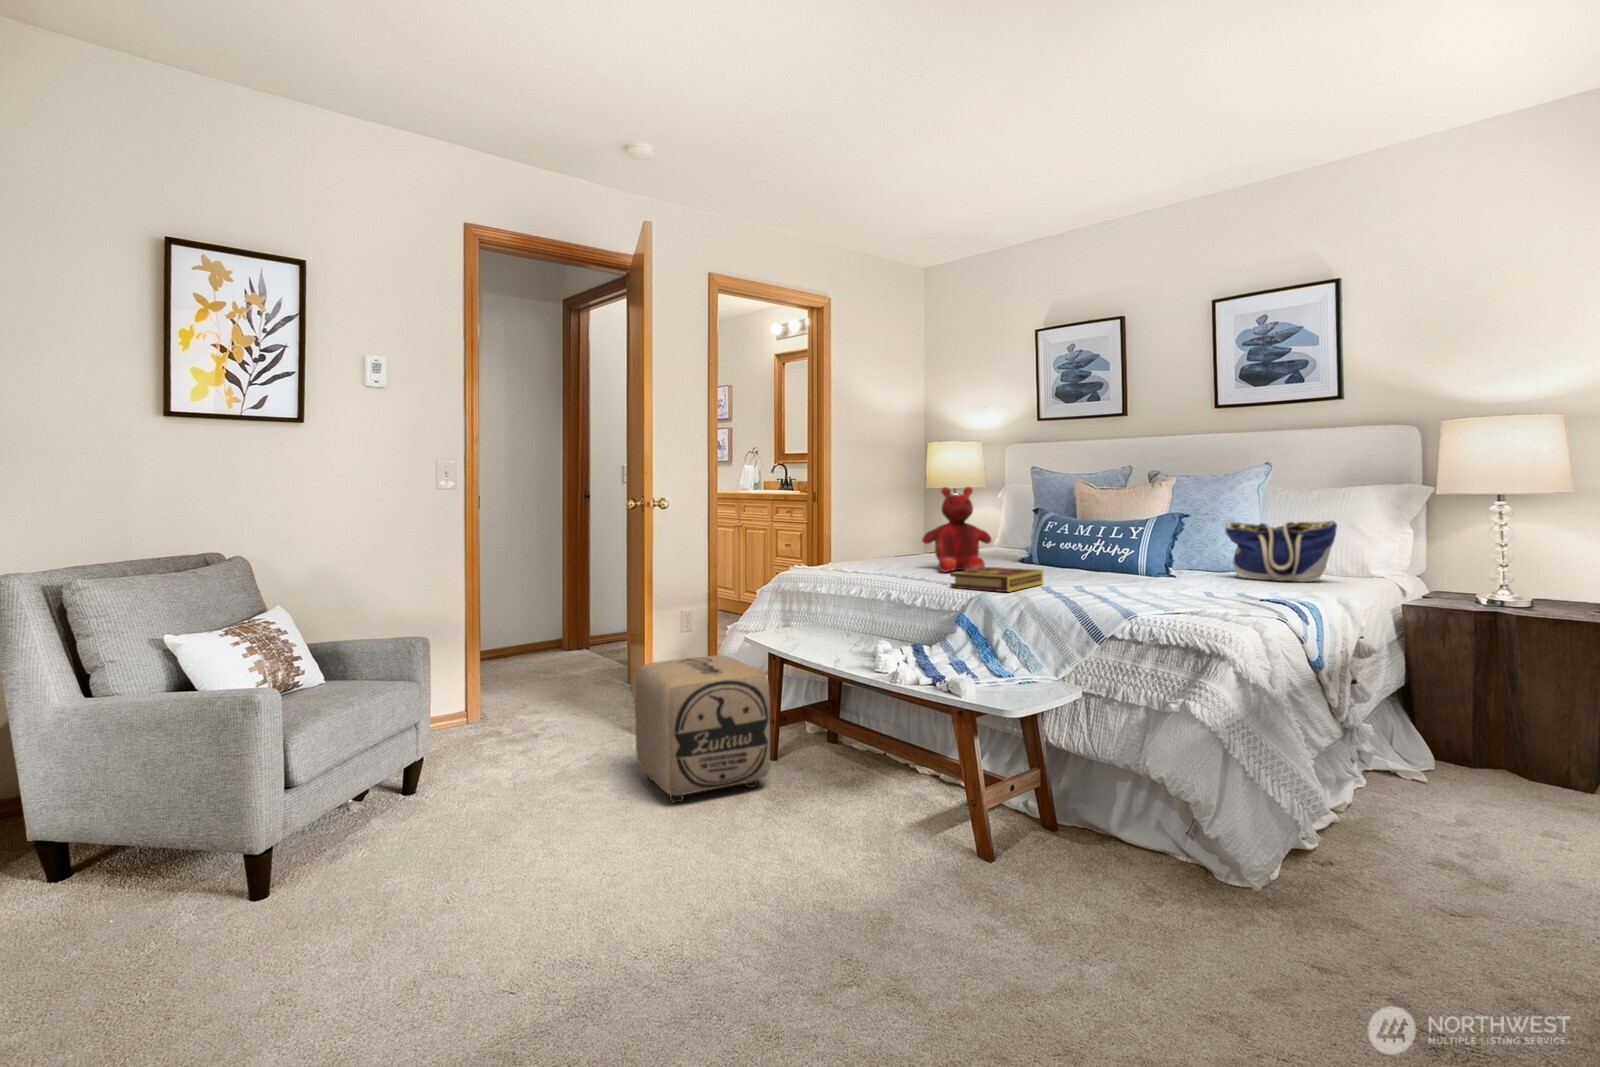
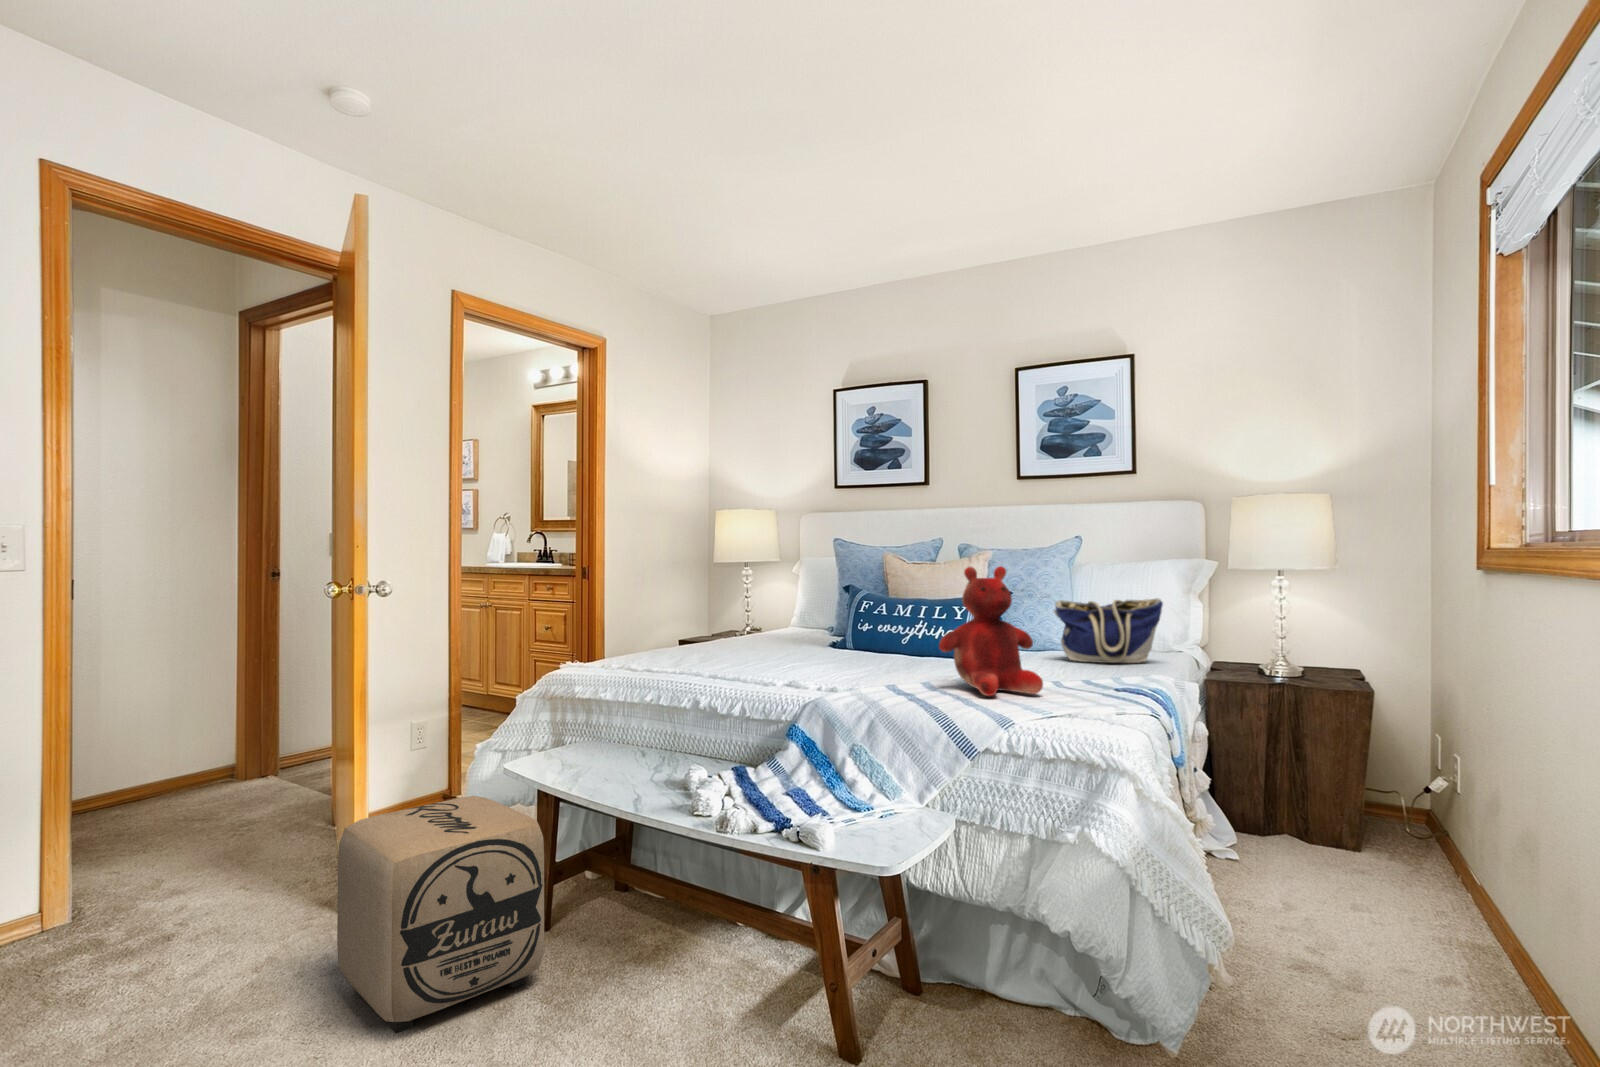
teddy bear: present [922,487,991,572] -> present [939,566,1043,696]
book: present [950,567,1043,592] -> none [777,659,880,694]

